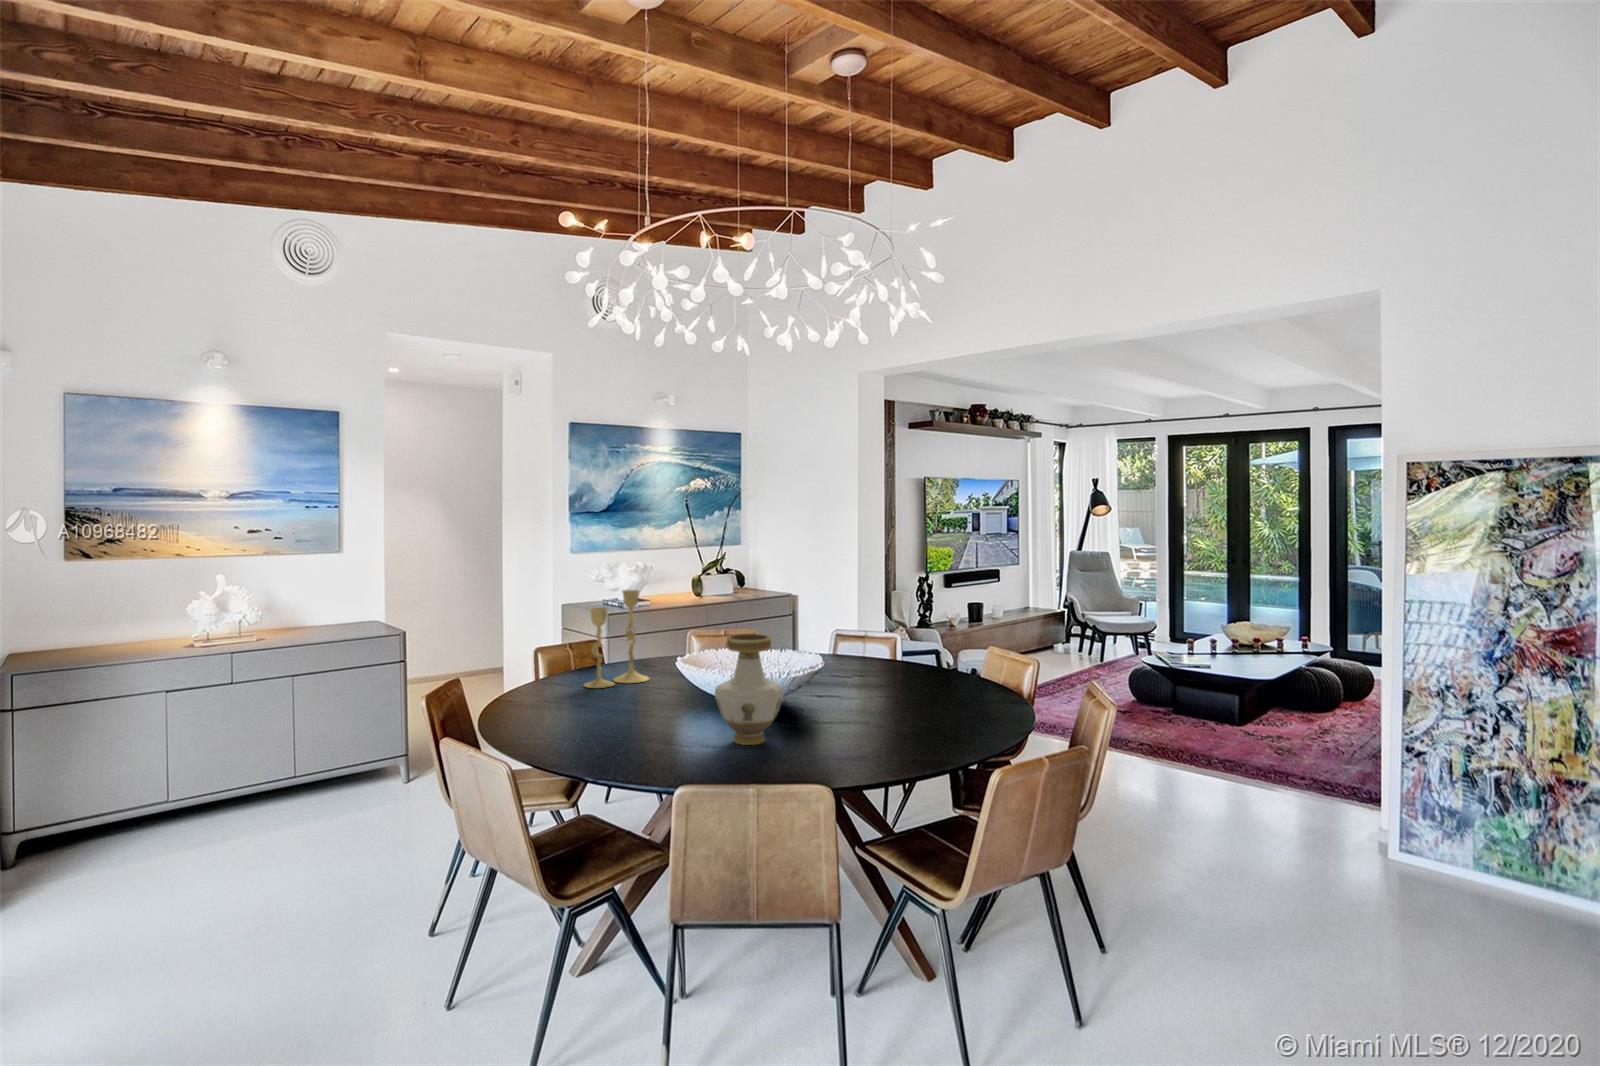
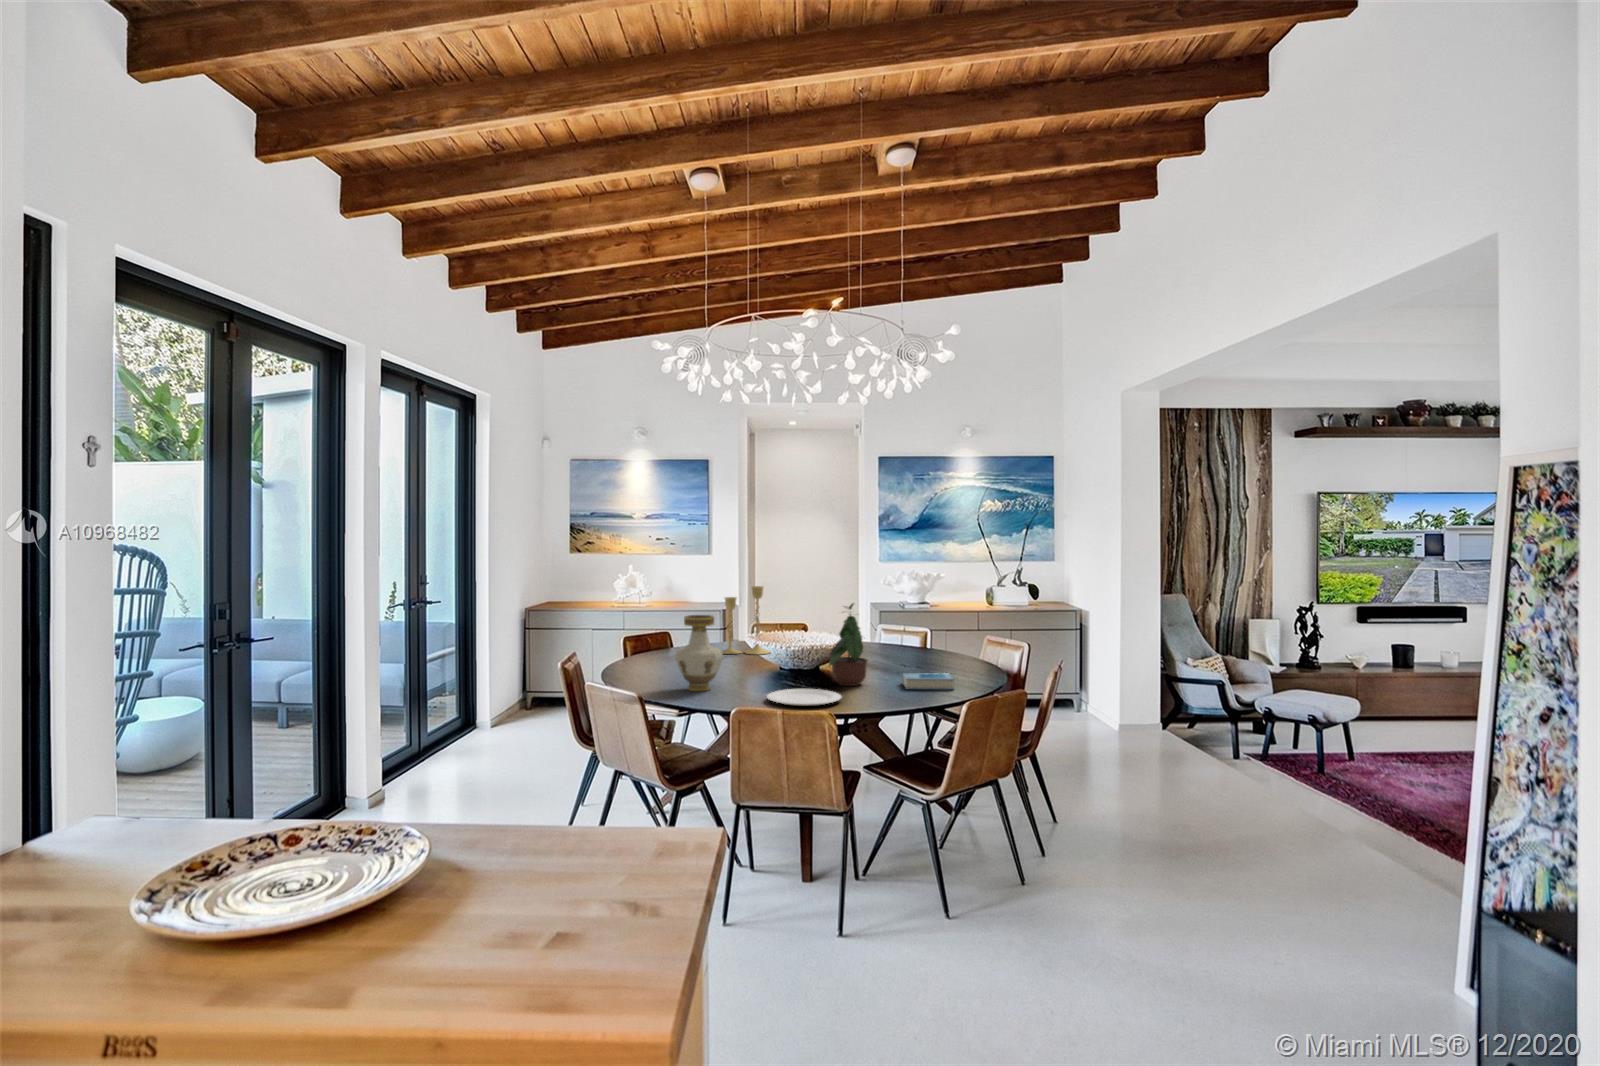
potted plant: none [839,600,904,703] -> present [829,603,867,686]
hardback book: none [908,671,972,696] -> present [902,673,954,690]
plate: none [859,711,956,737] -> present [767,689,841,706]

